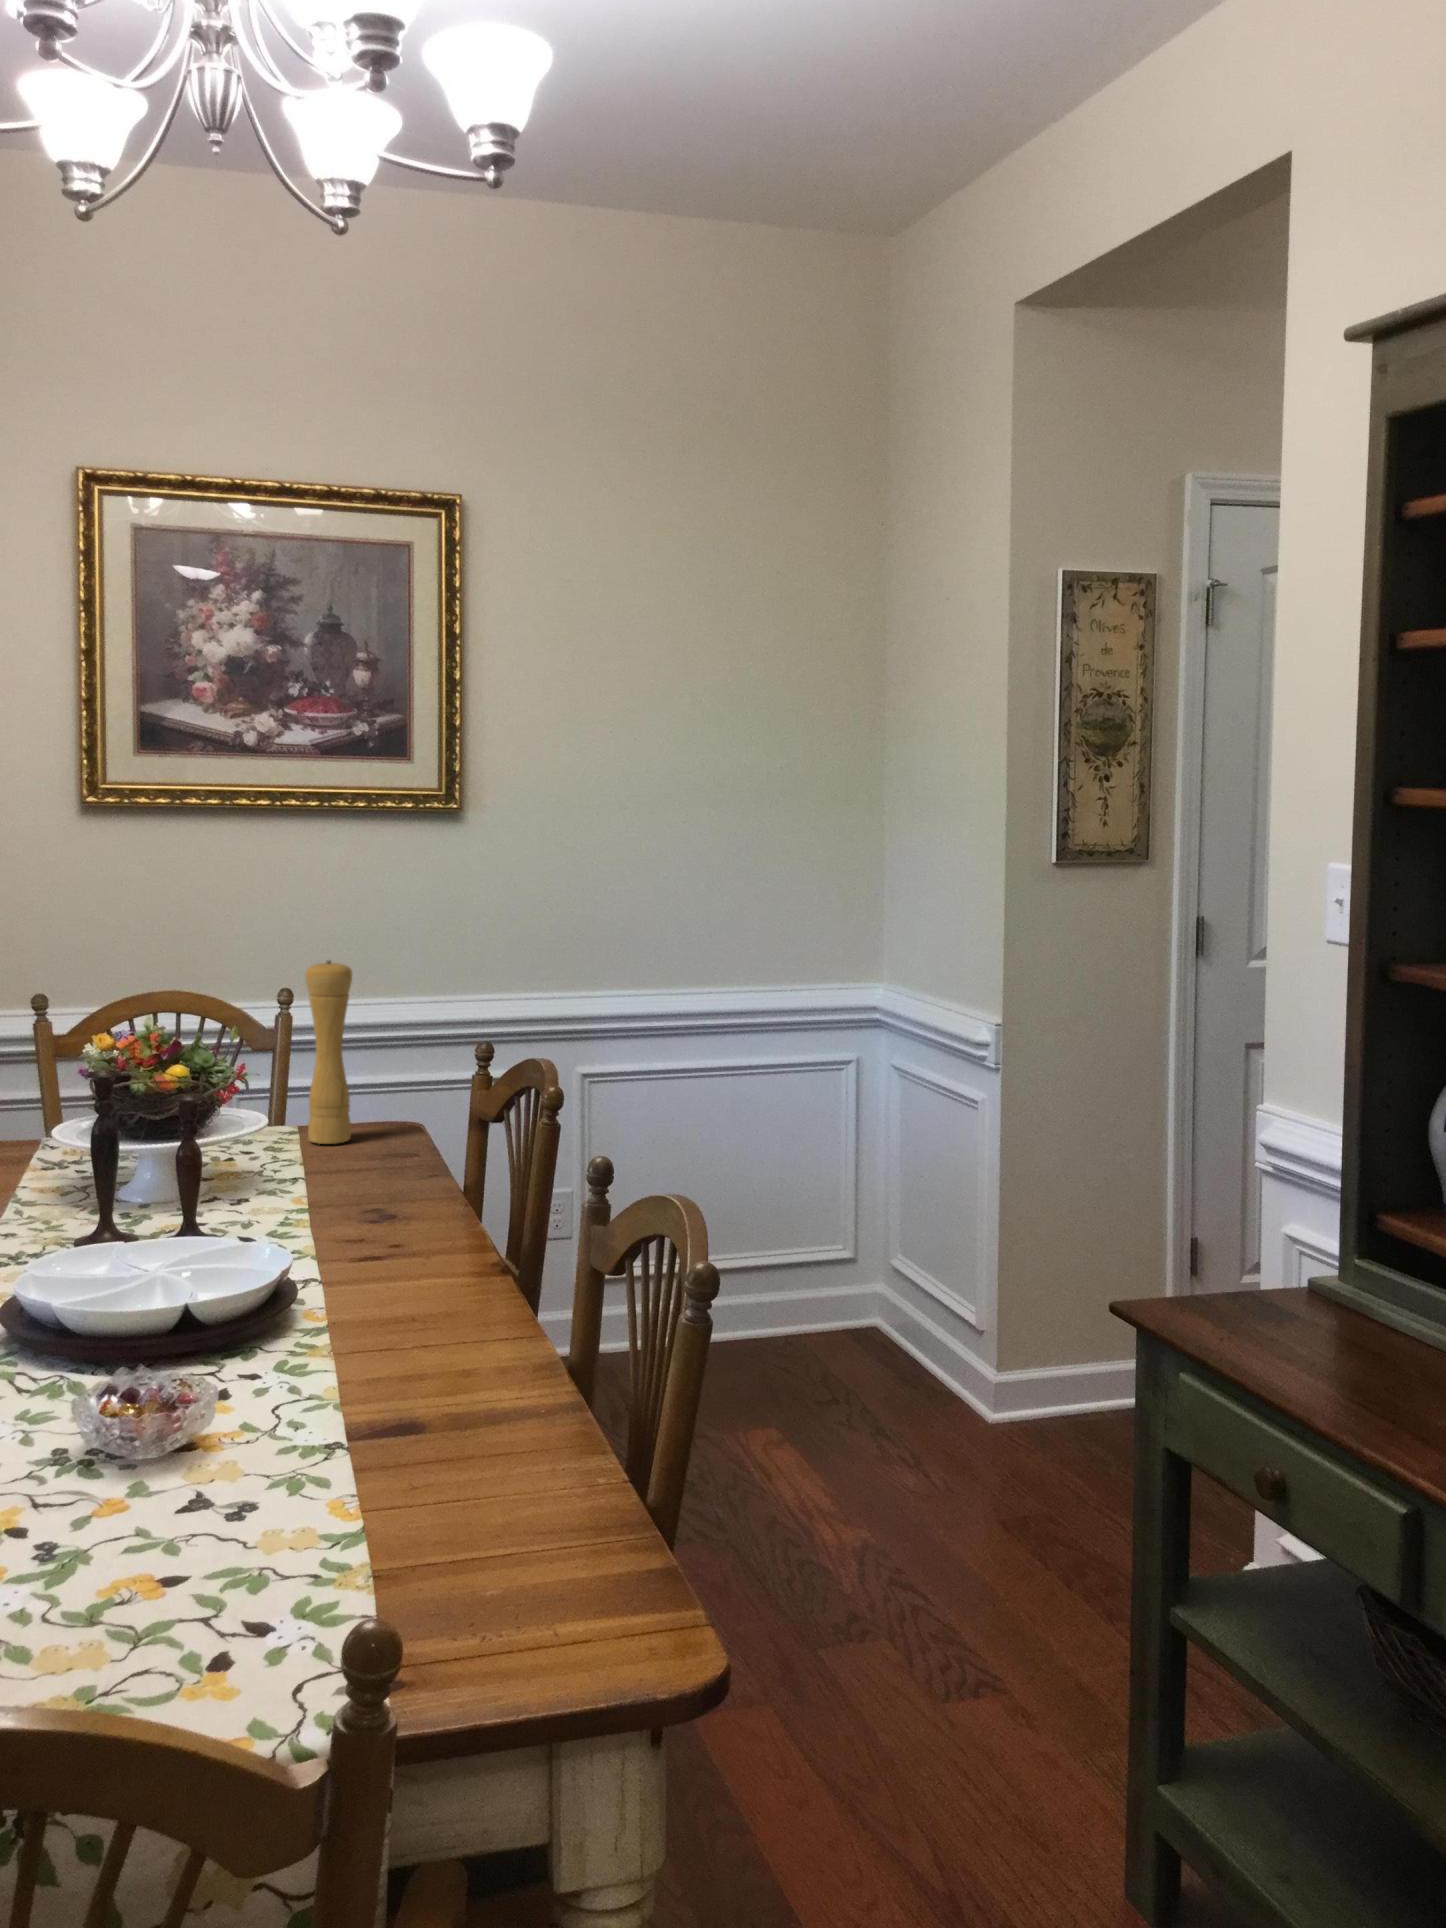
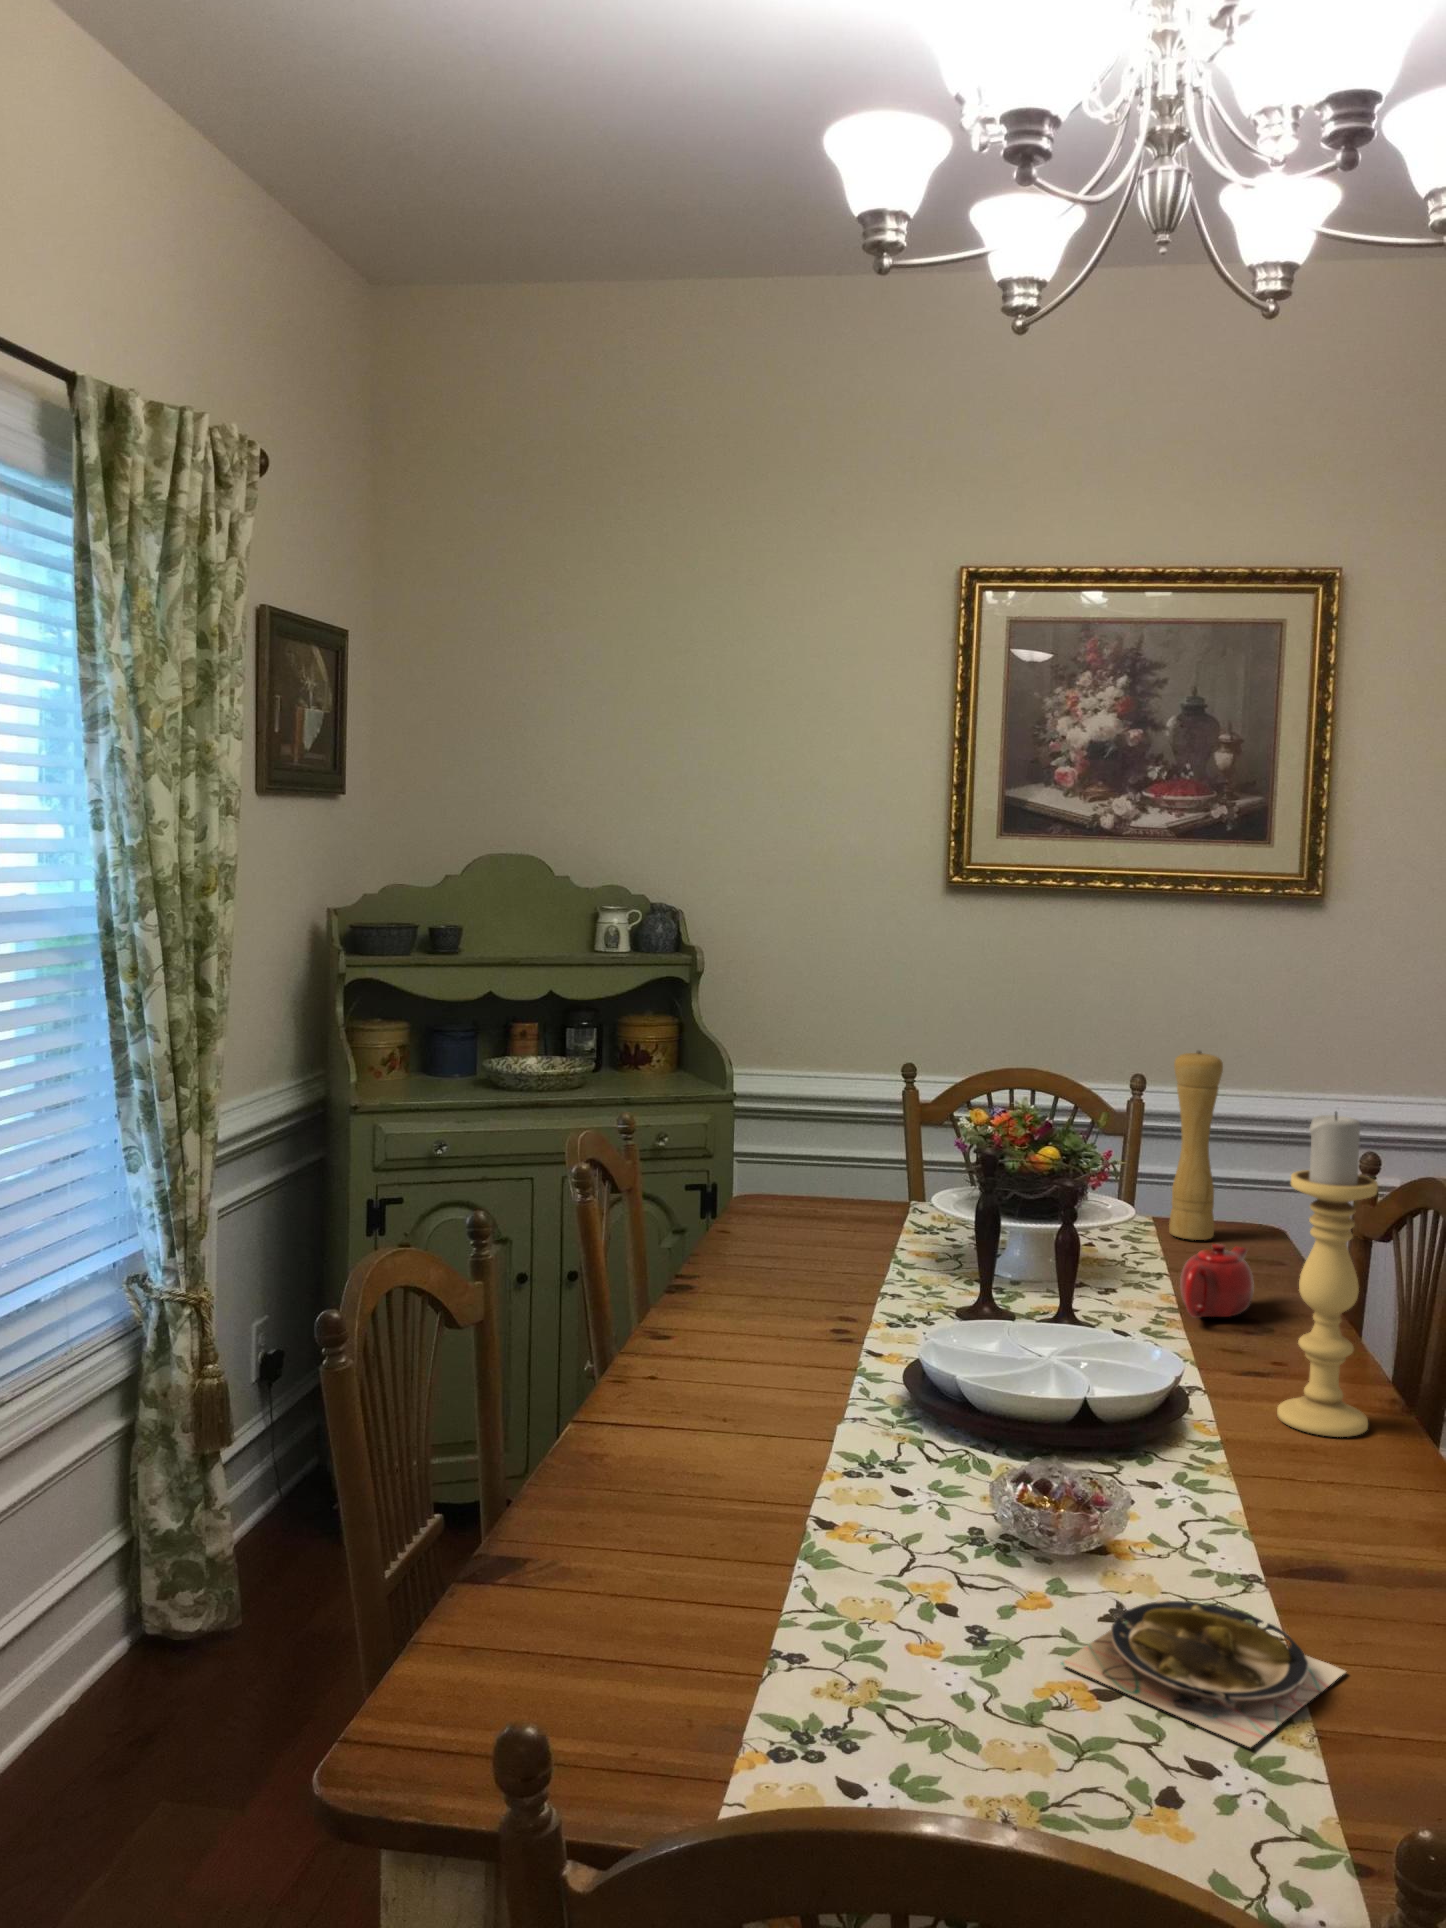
candle holder: none [382,1005,463,1305] -> present [1277,1112,1378,1437]
teapot: none [306,1143,375,1216] -> present [1180,1244,1254,1318]
plate: none [129,1475,406,1594] -> present [1061,1598,1345,1747]

